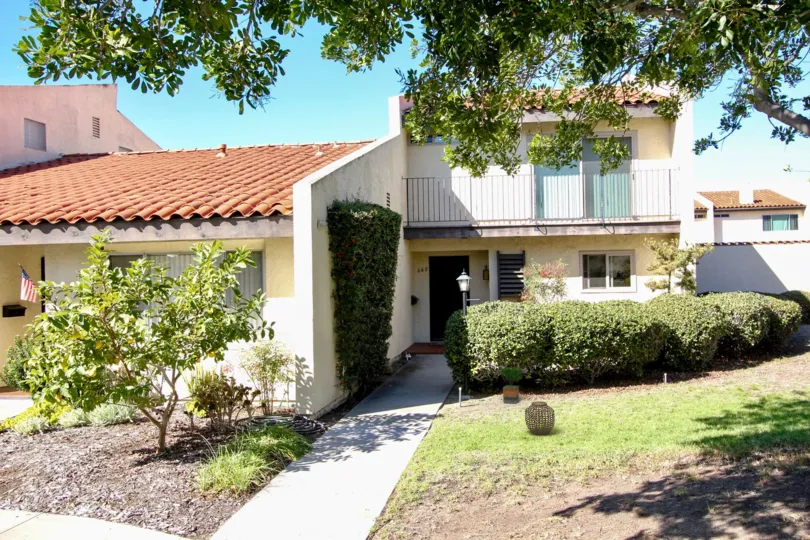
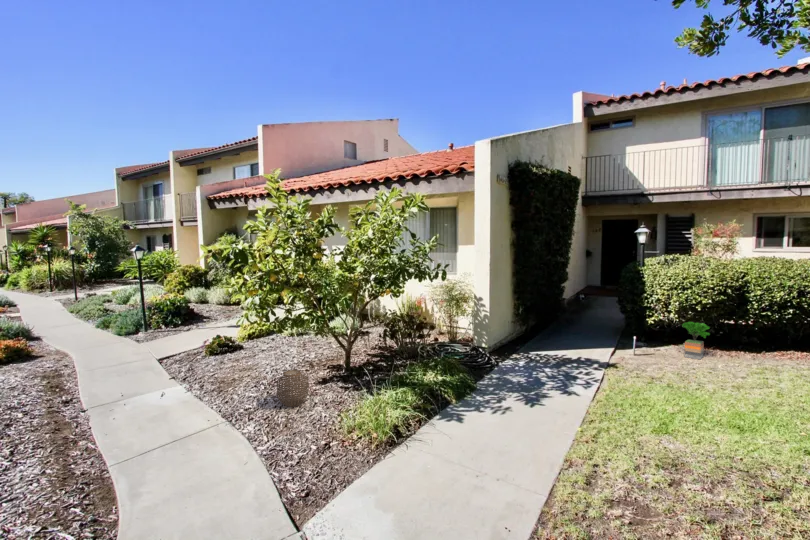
woven basket: present [525,401,555,435] -> present [276,370,309,407]

